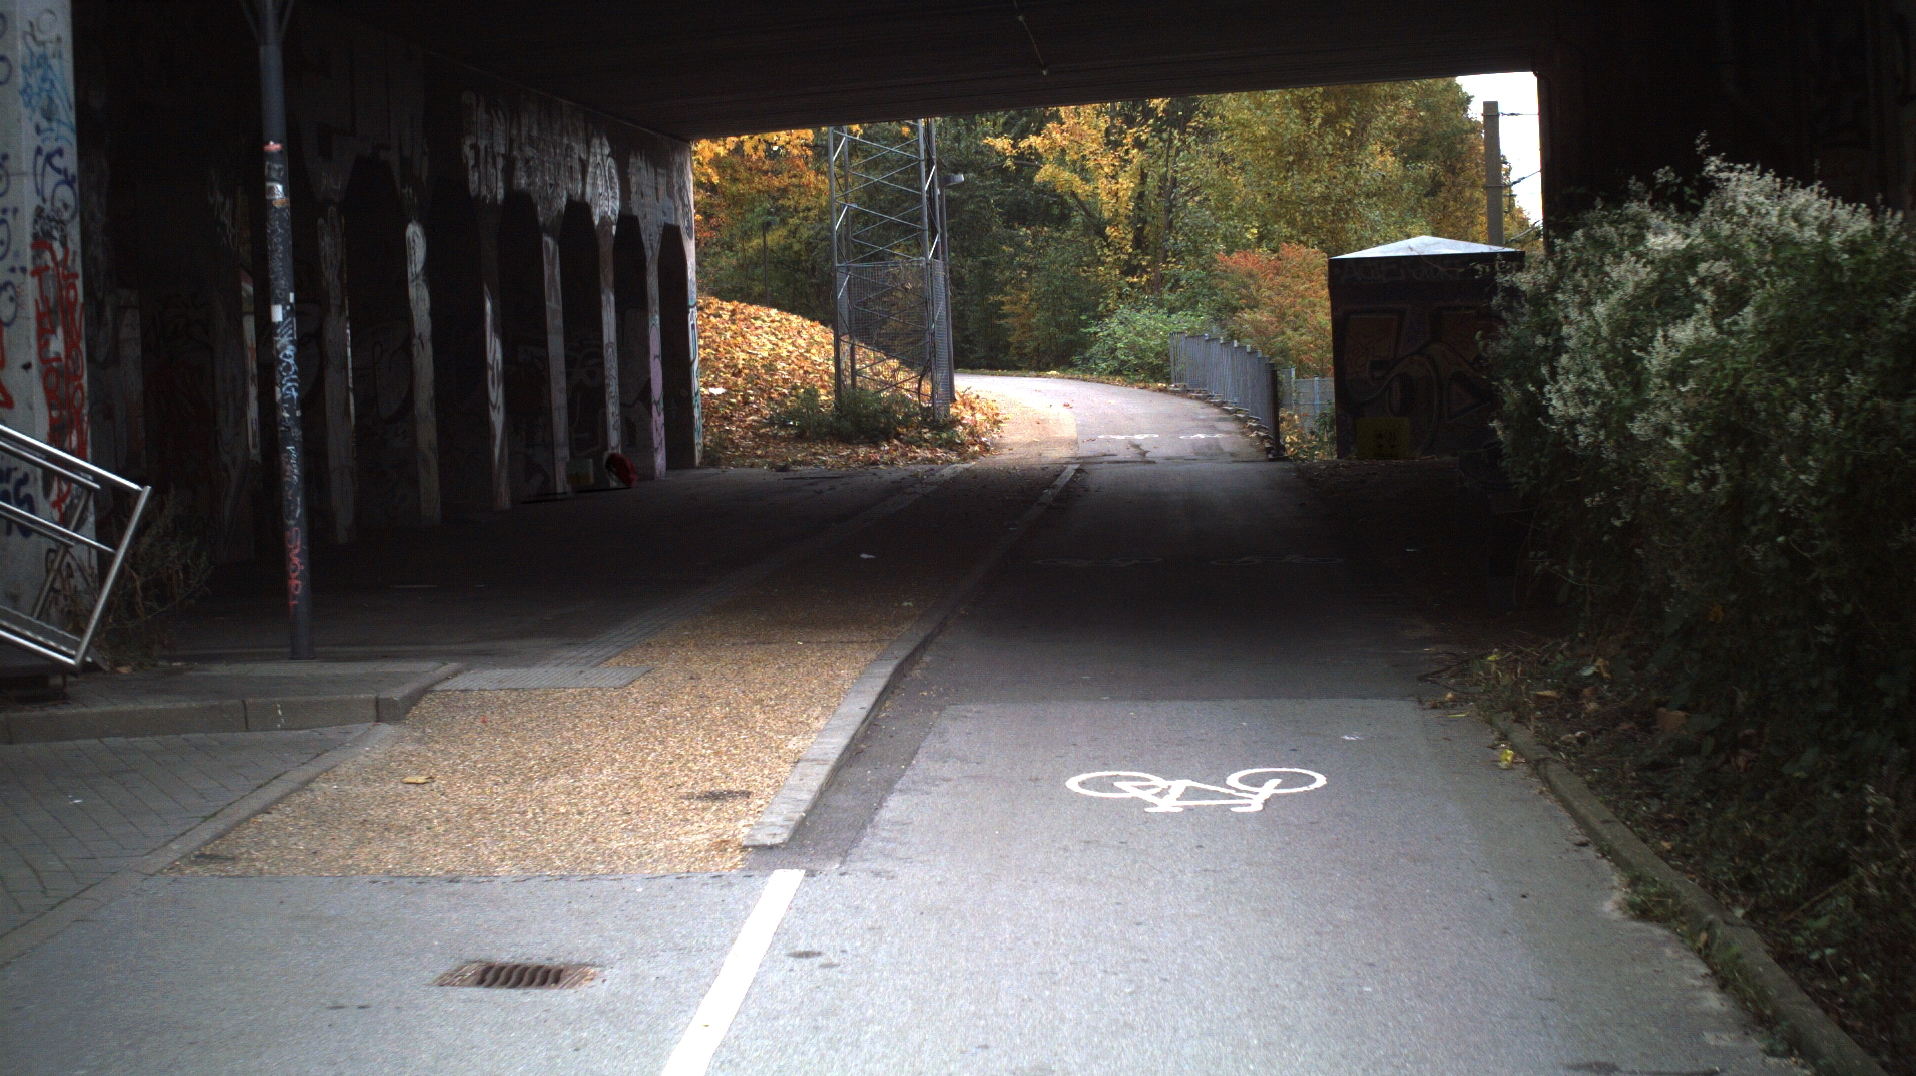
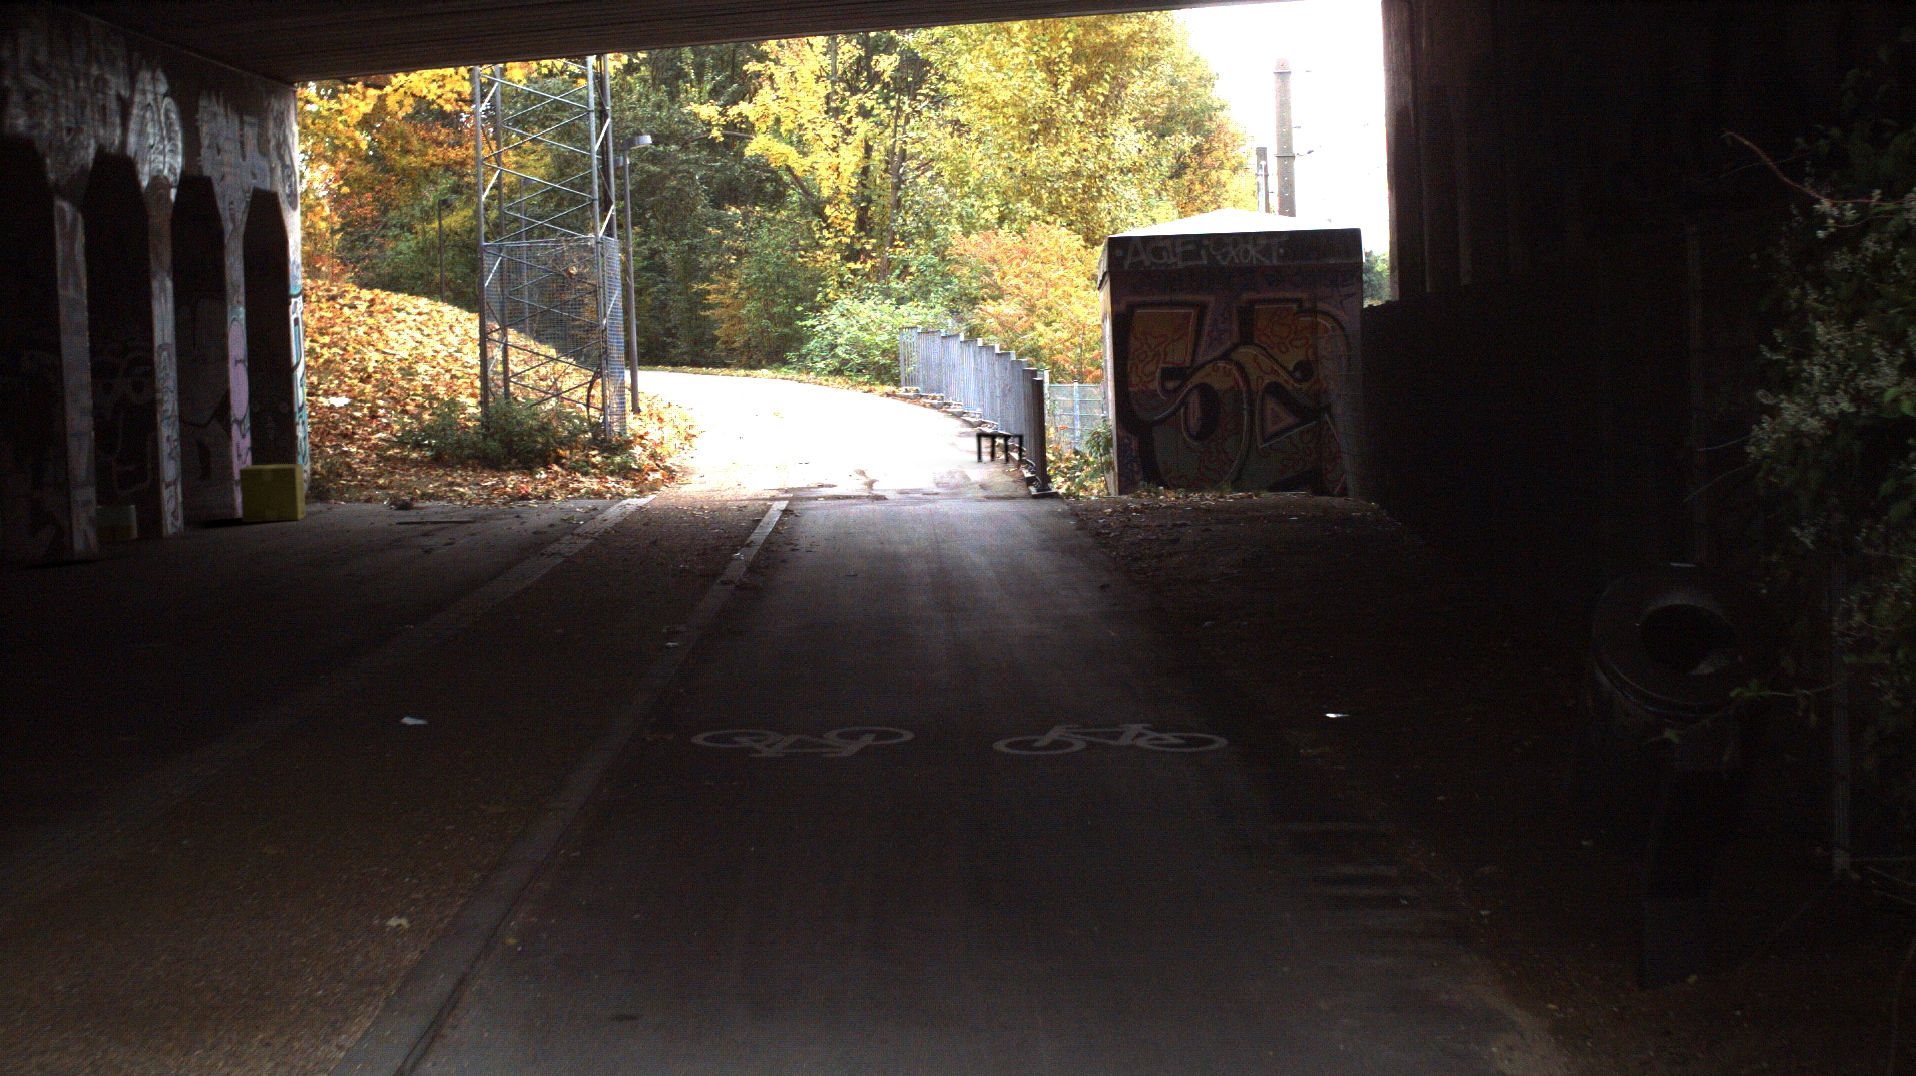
bench: none [1229,415,1271,441] -> present [976,433,1024,464]
cardboard box: present [1357,417,1410,459] -> present [239,464,306,522]
backpack: present [603,451,638,488] -> none [156,490,207,540]

